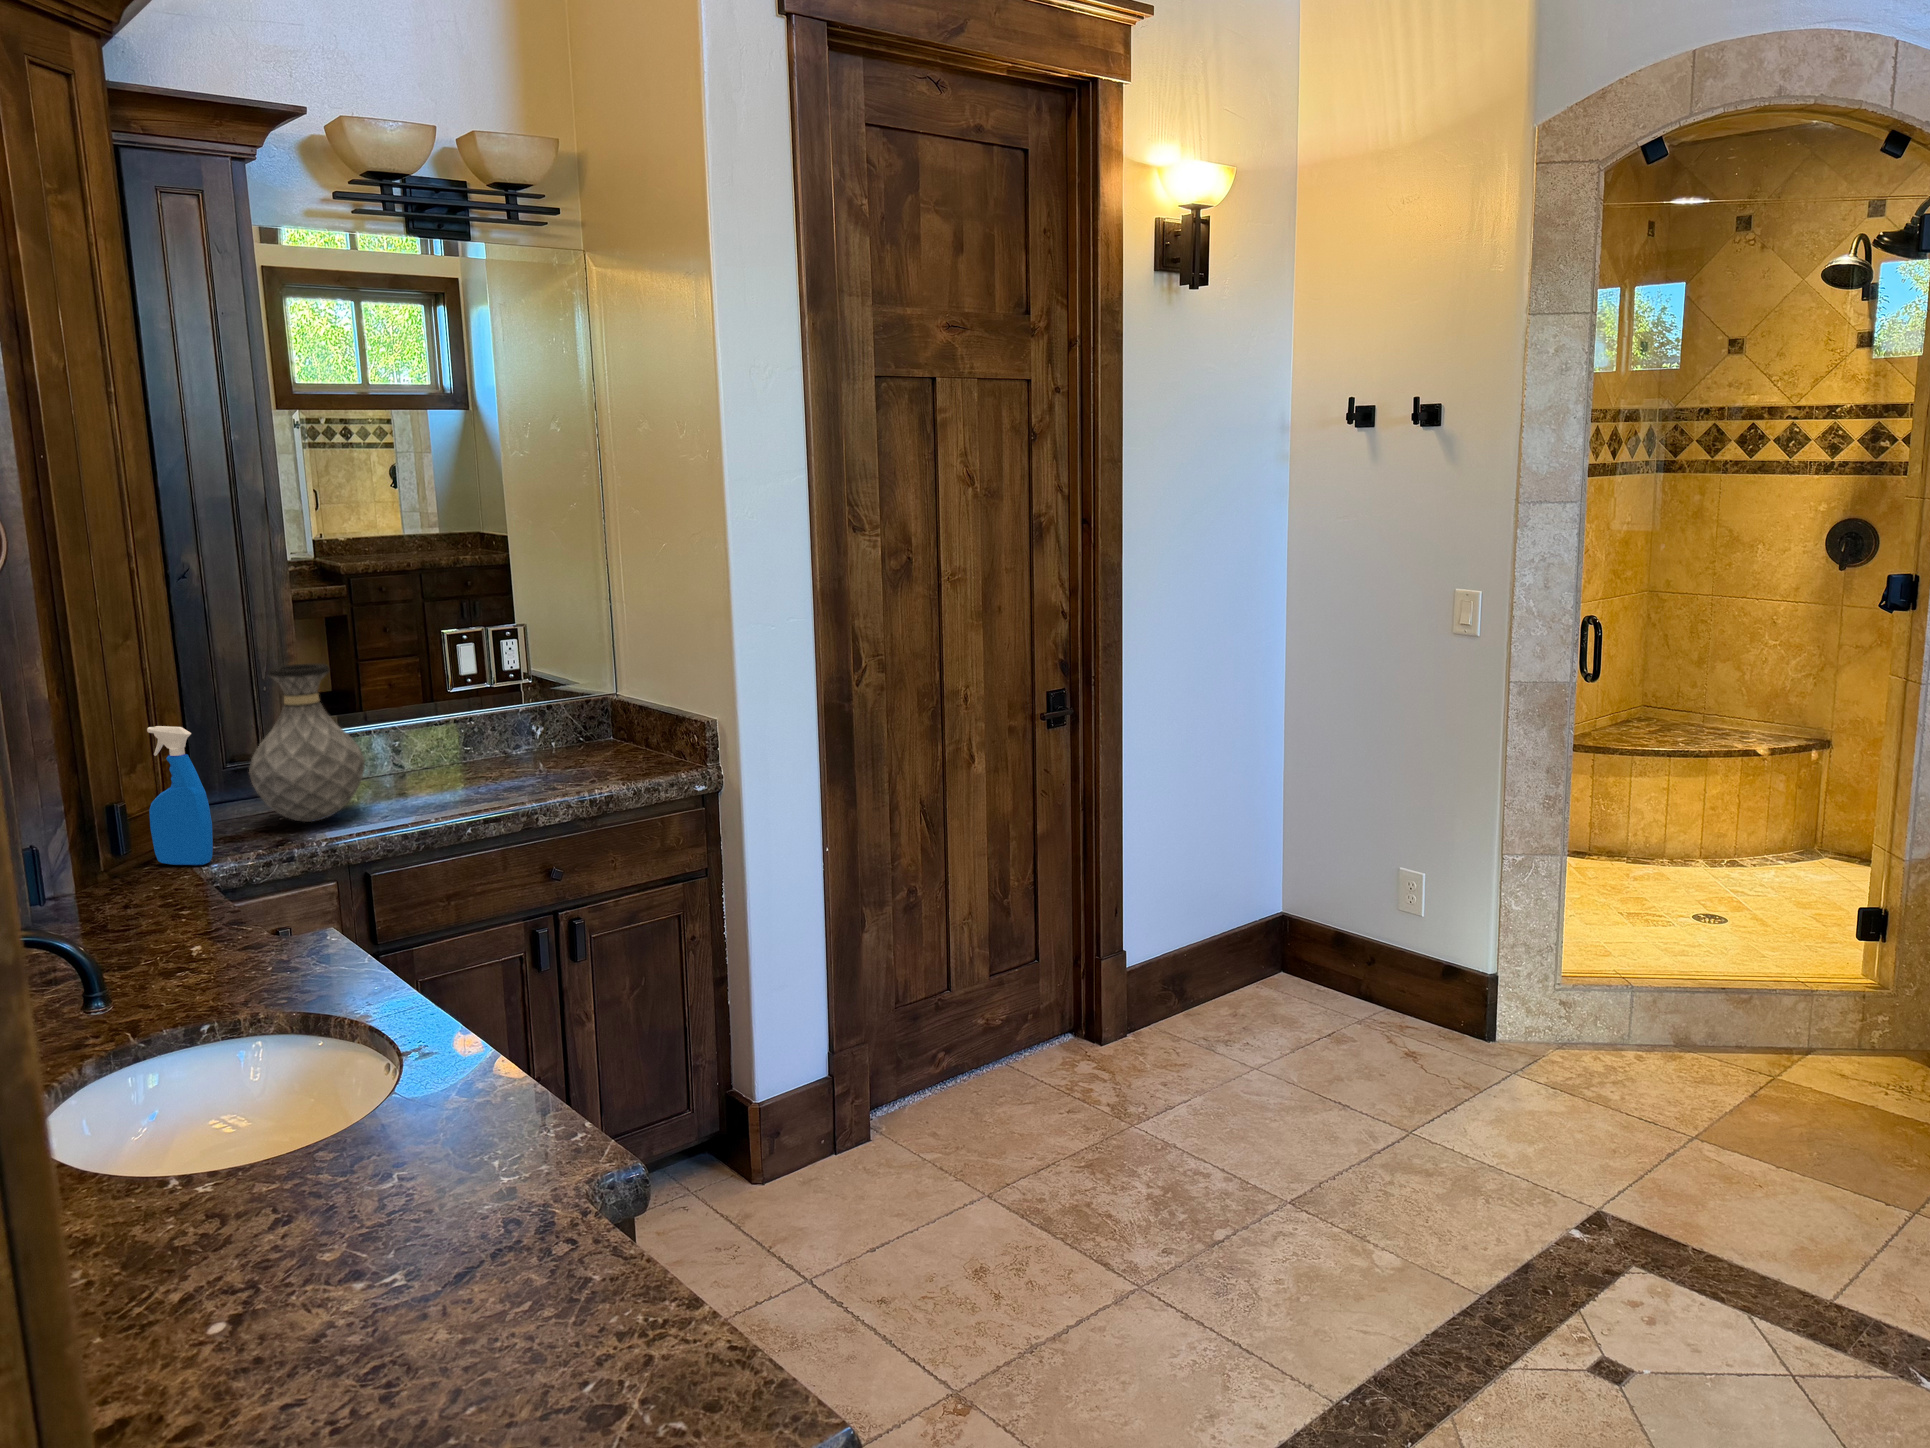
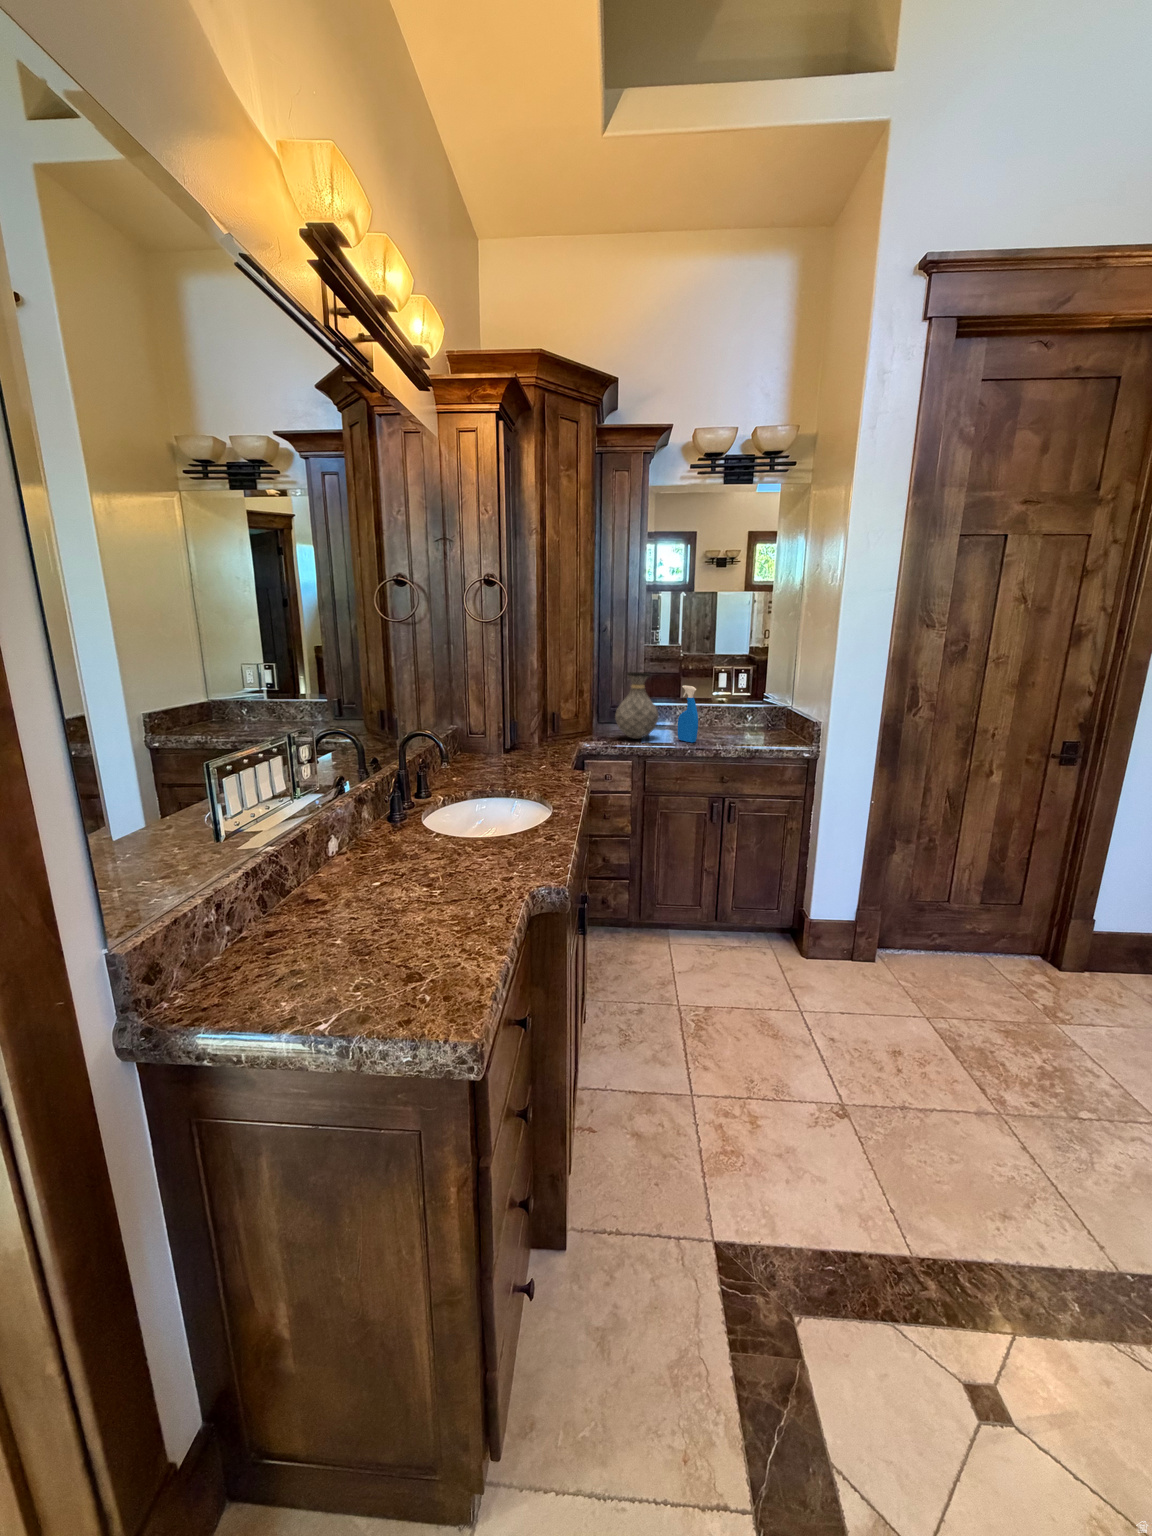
spray bottle: present [147,726,213,865] -> present [678,685,698,743]

